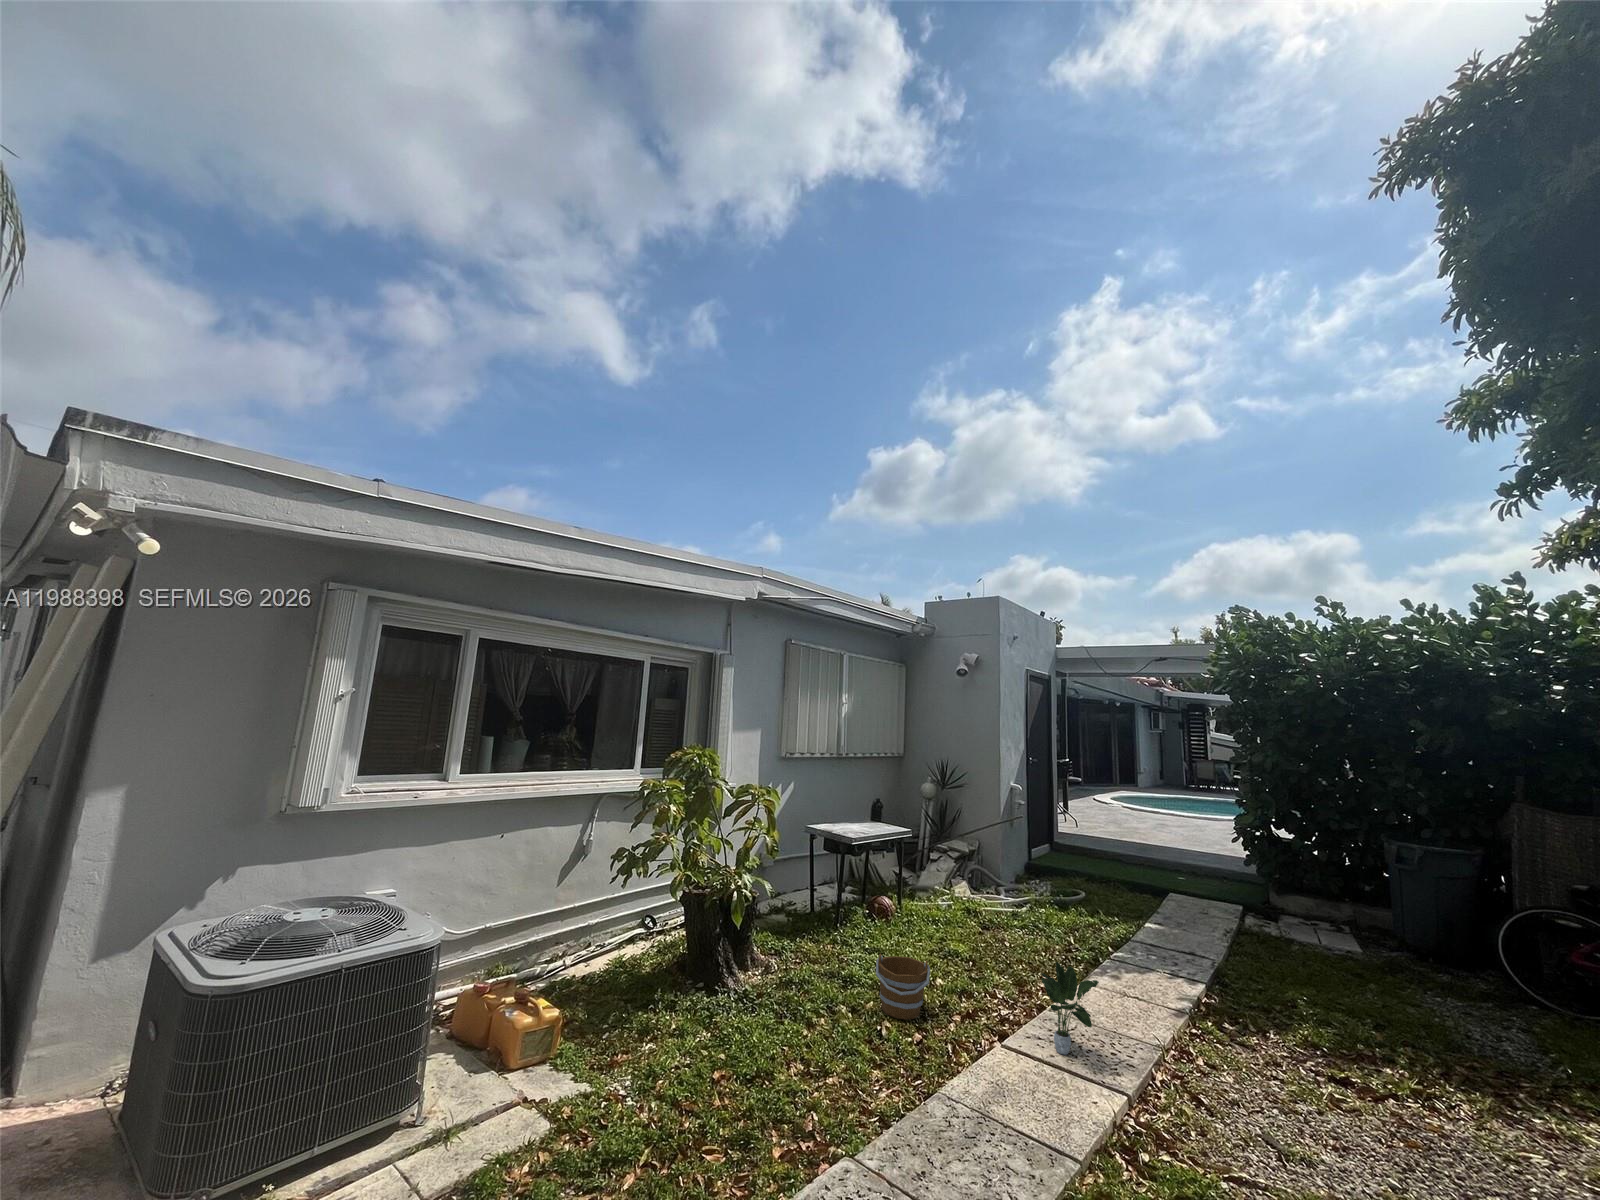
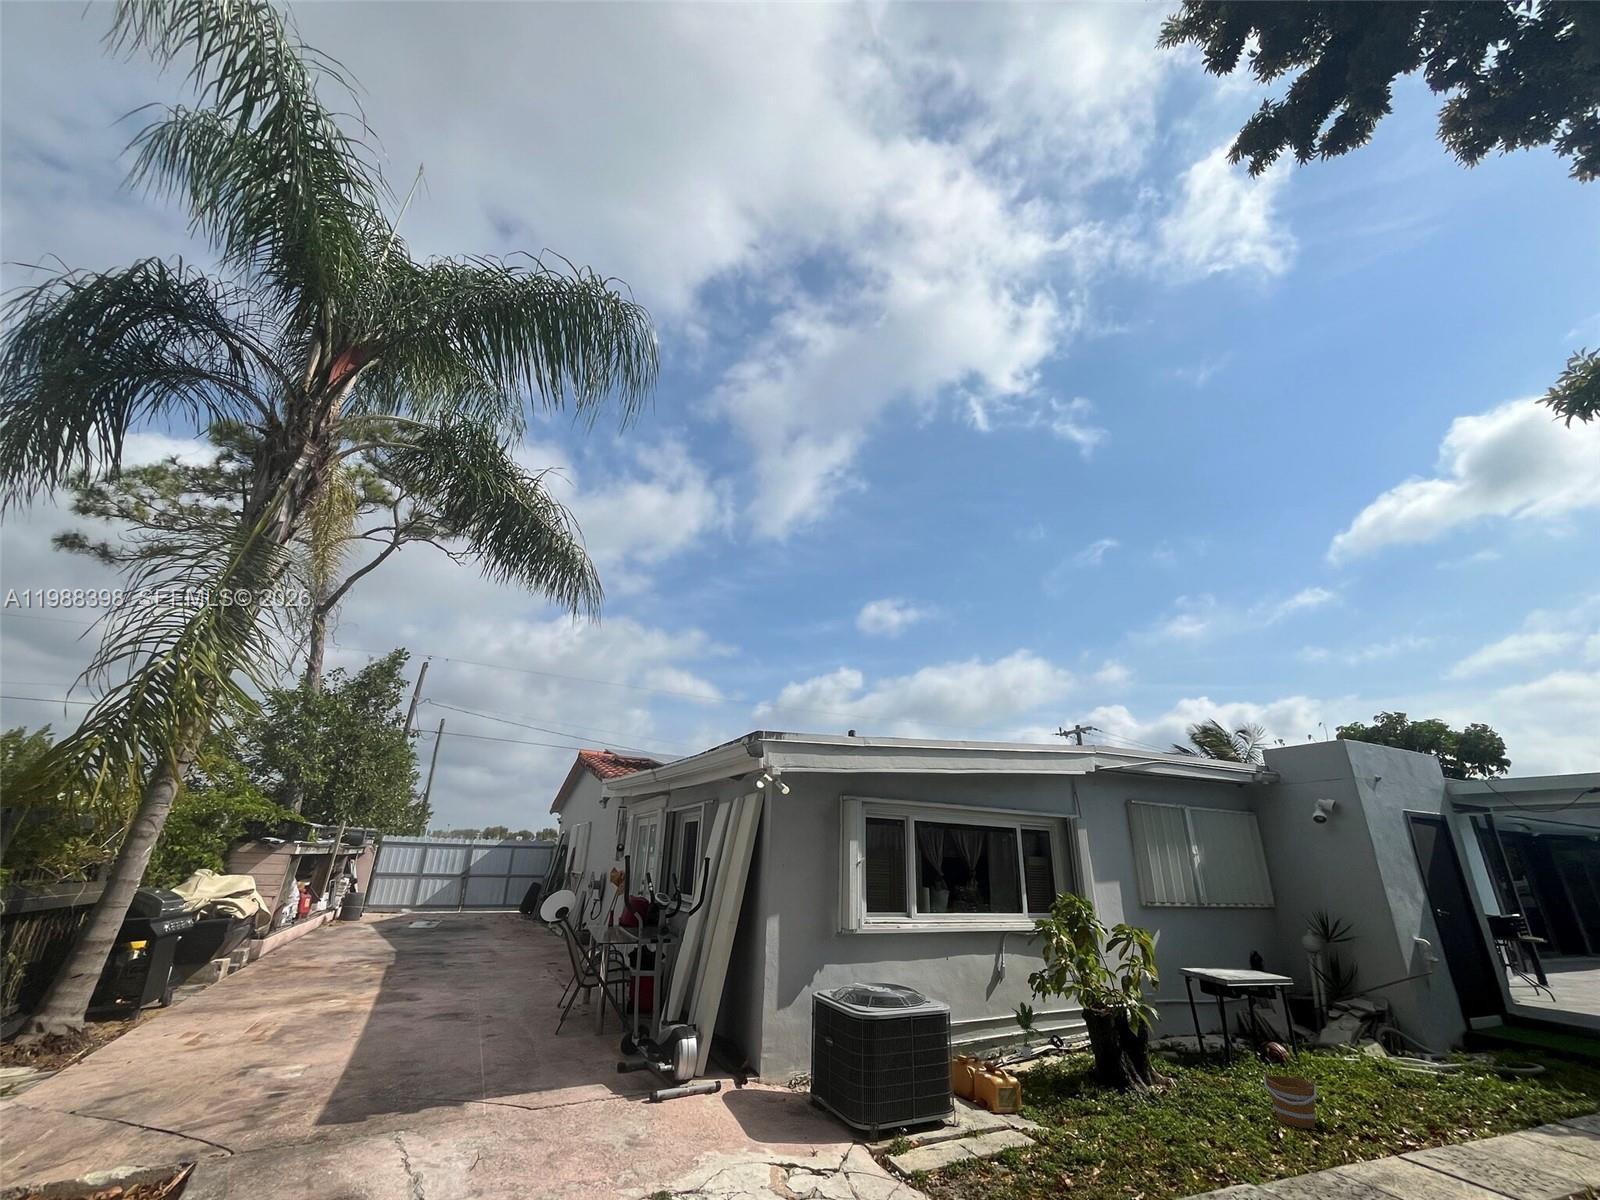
potted plant: present [1041,962,1099,1055] -> present [1012,1002,1044,1058]

